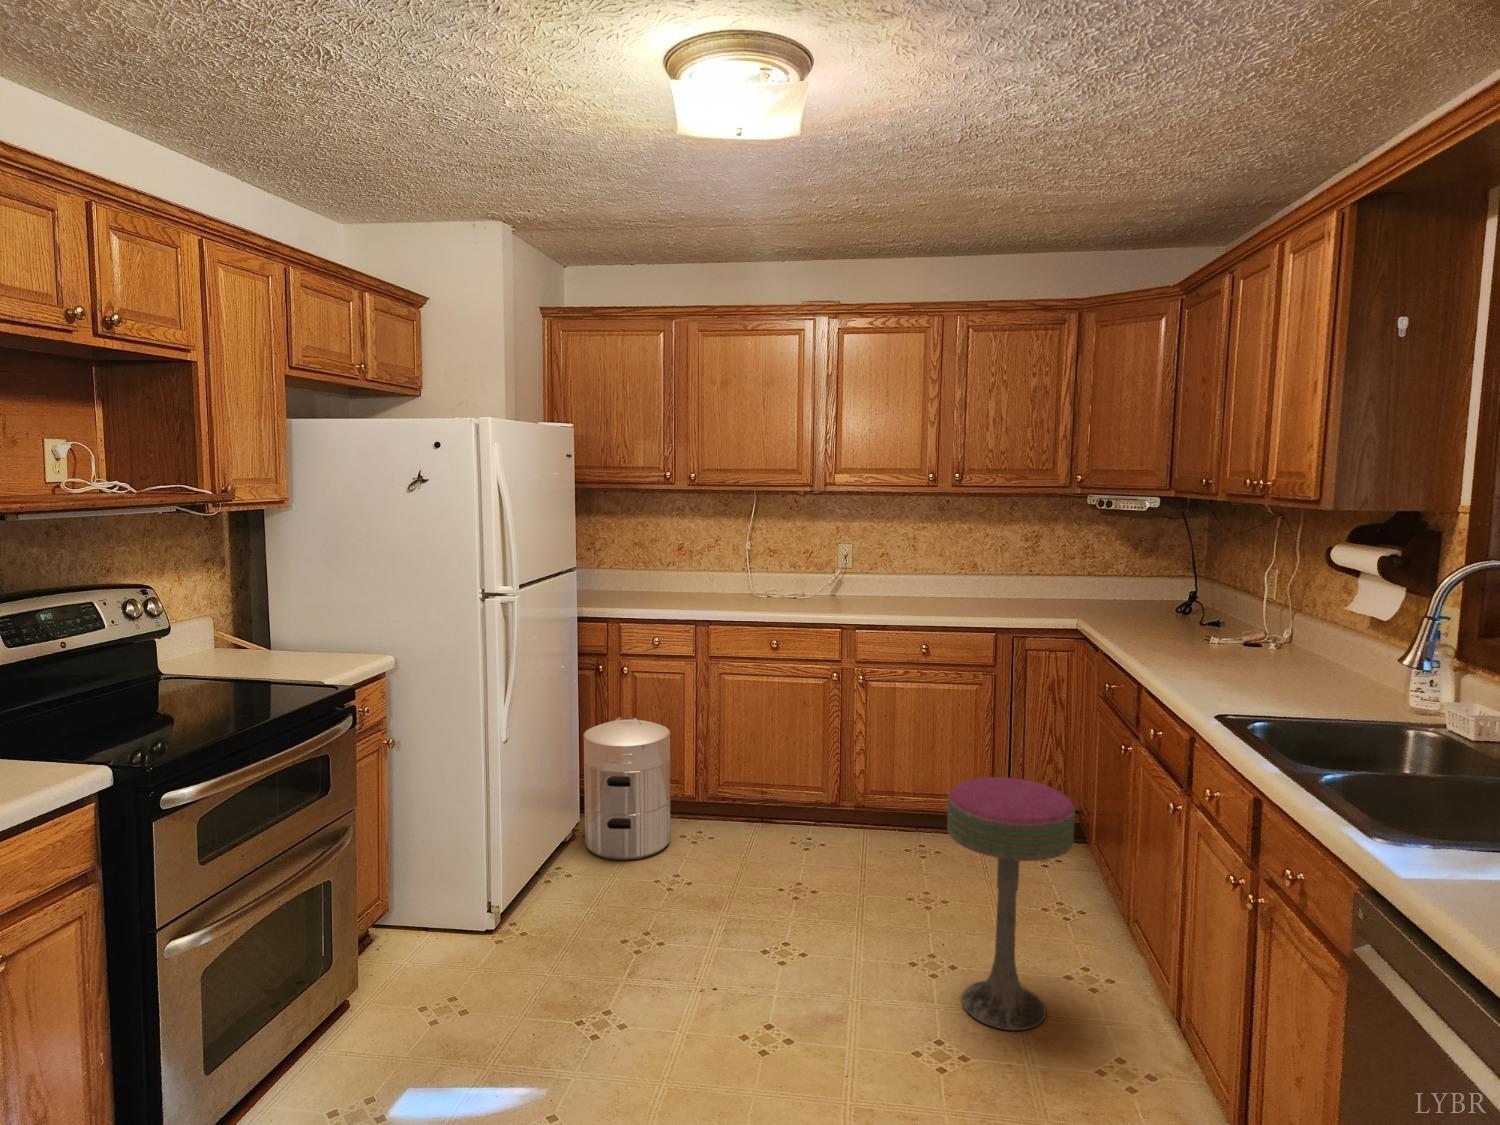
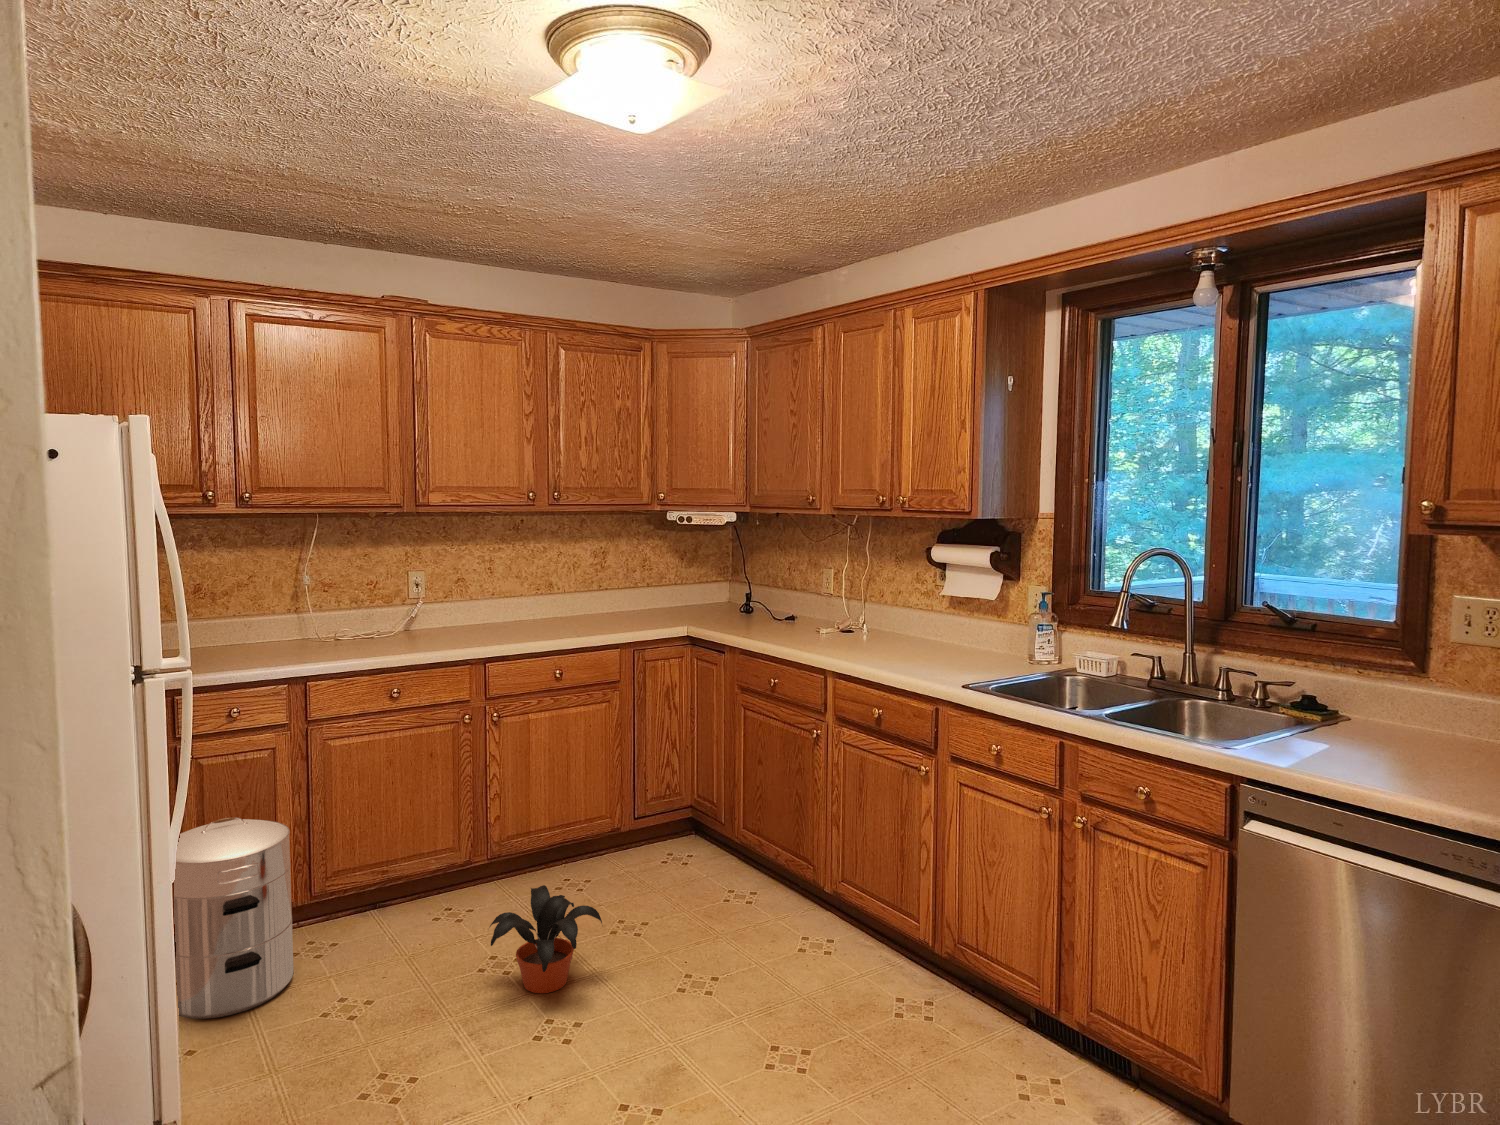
bar stool: present [947,777,1075,1030] -> none [720,771,833,1004]
potted plant: none [760,833,862,929] -> present [490,885,602,993]

